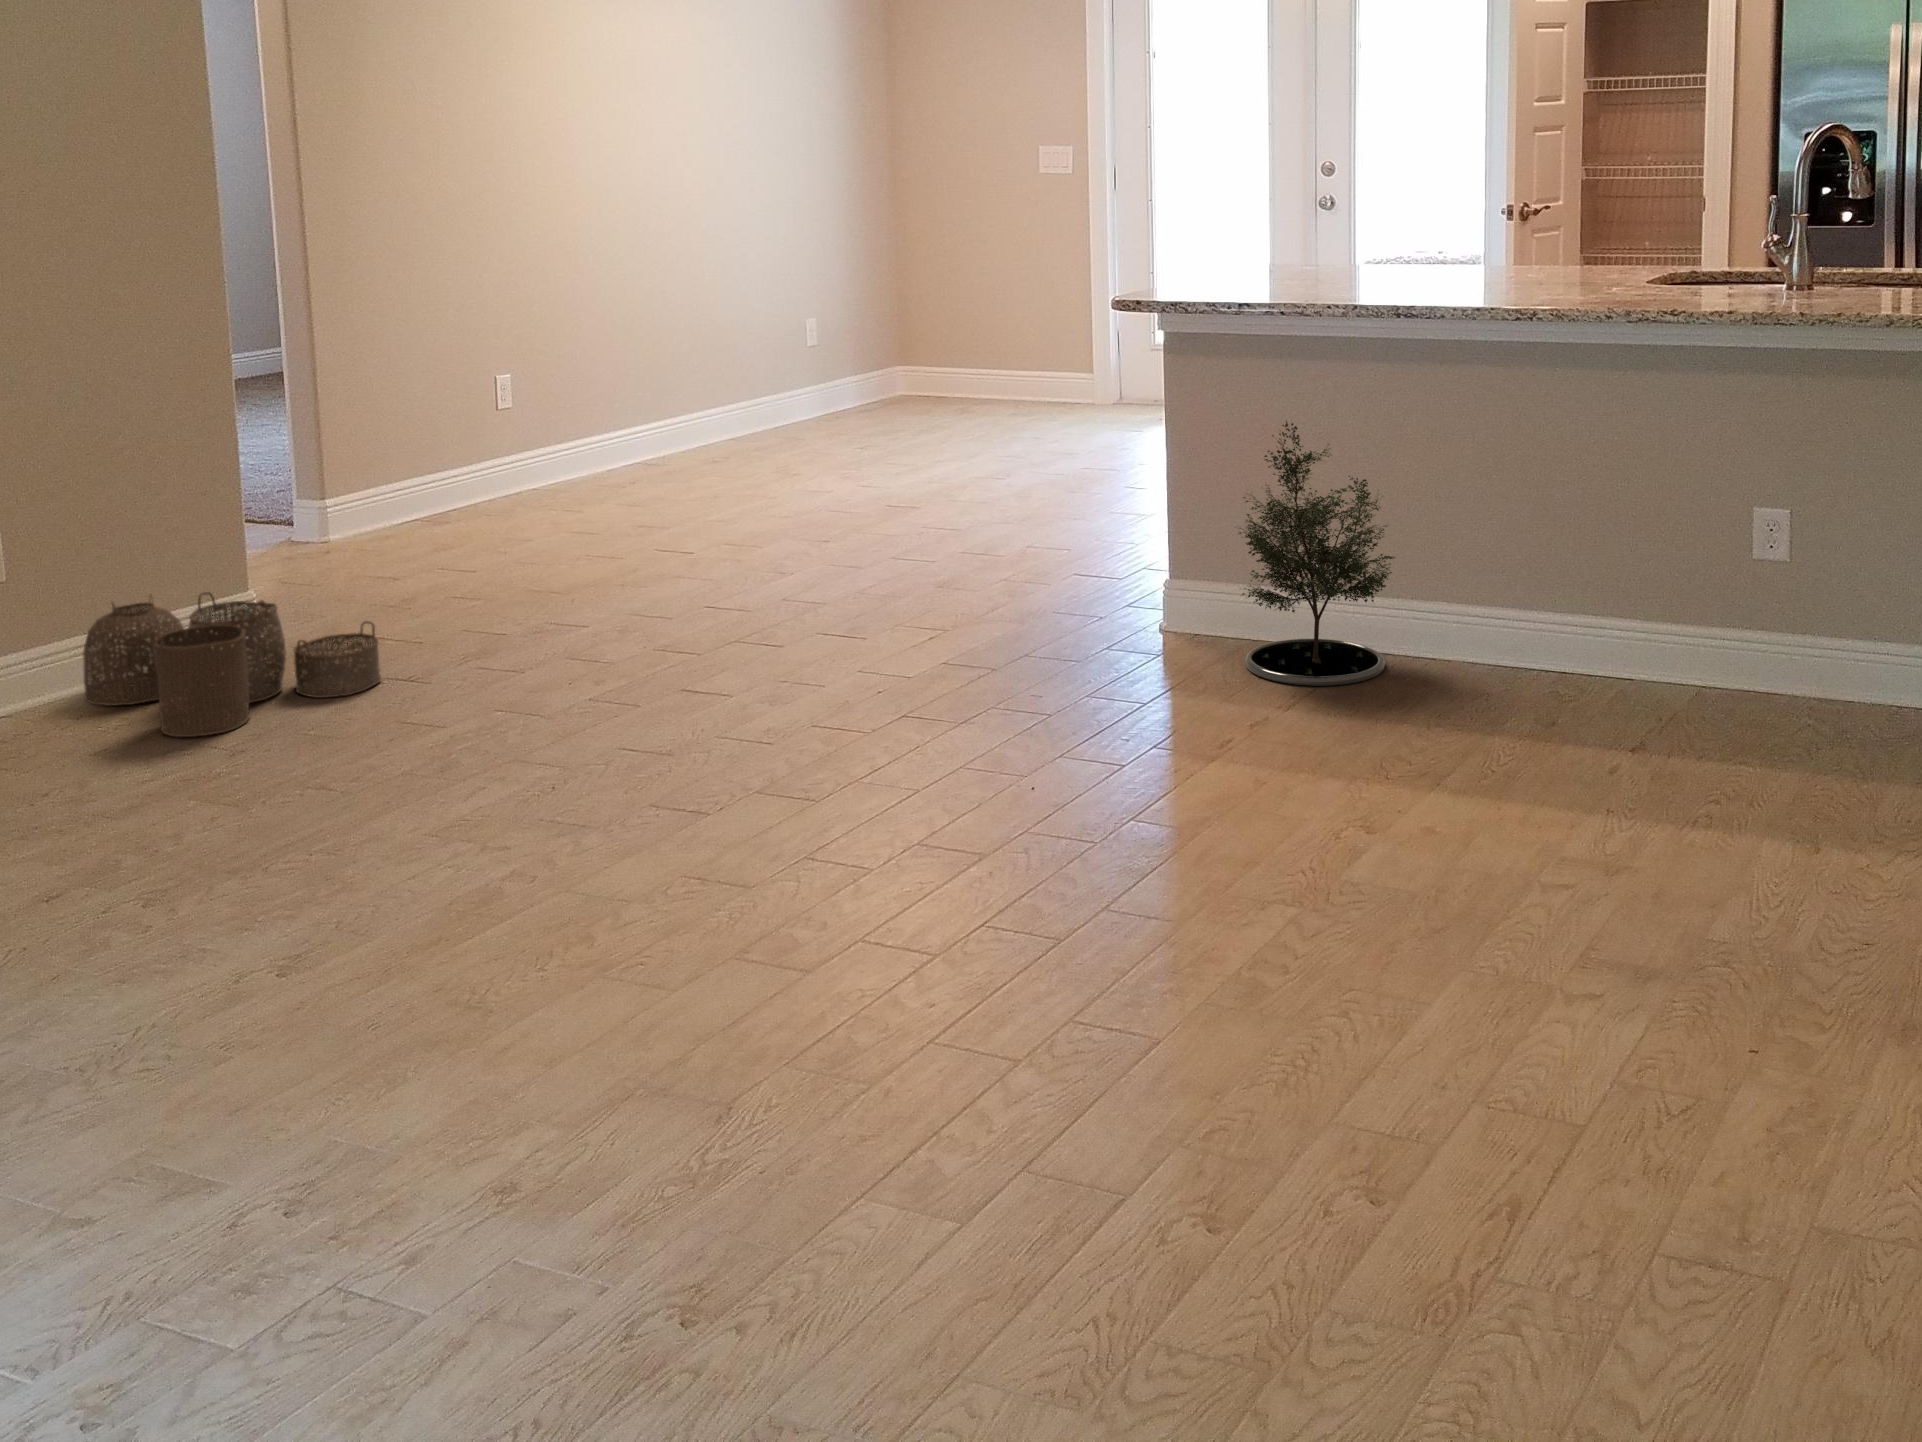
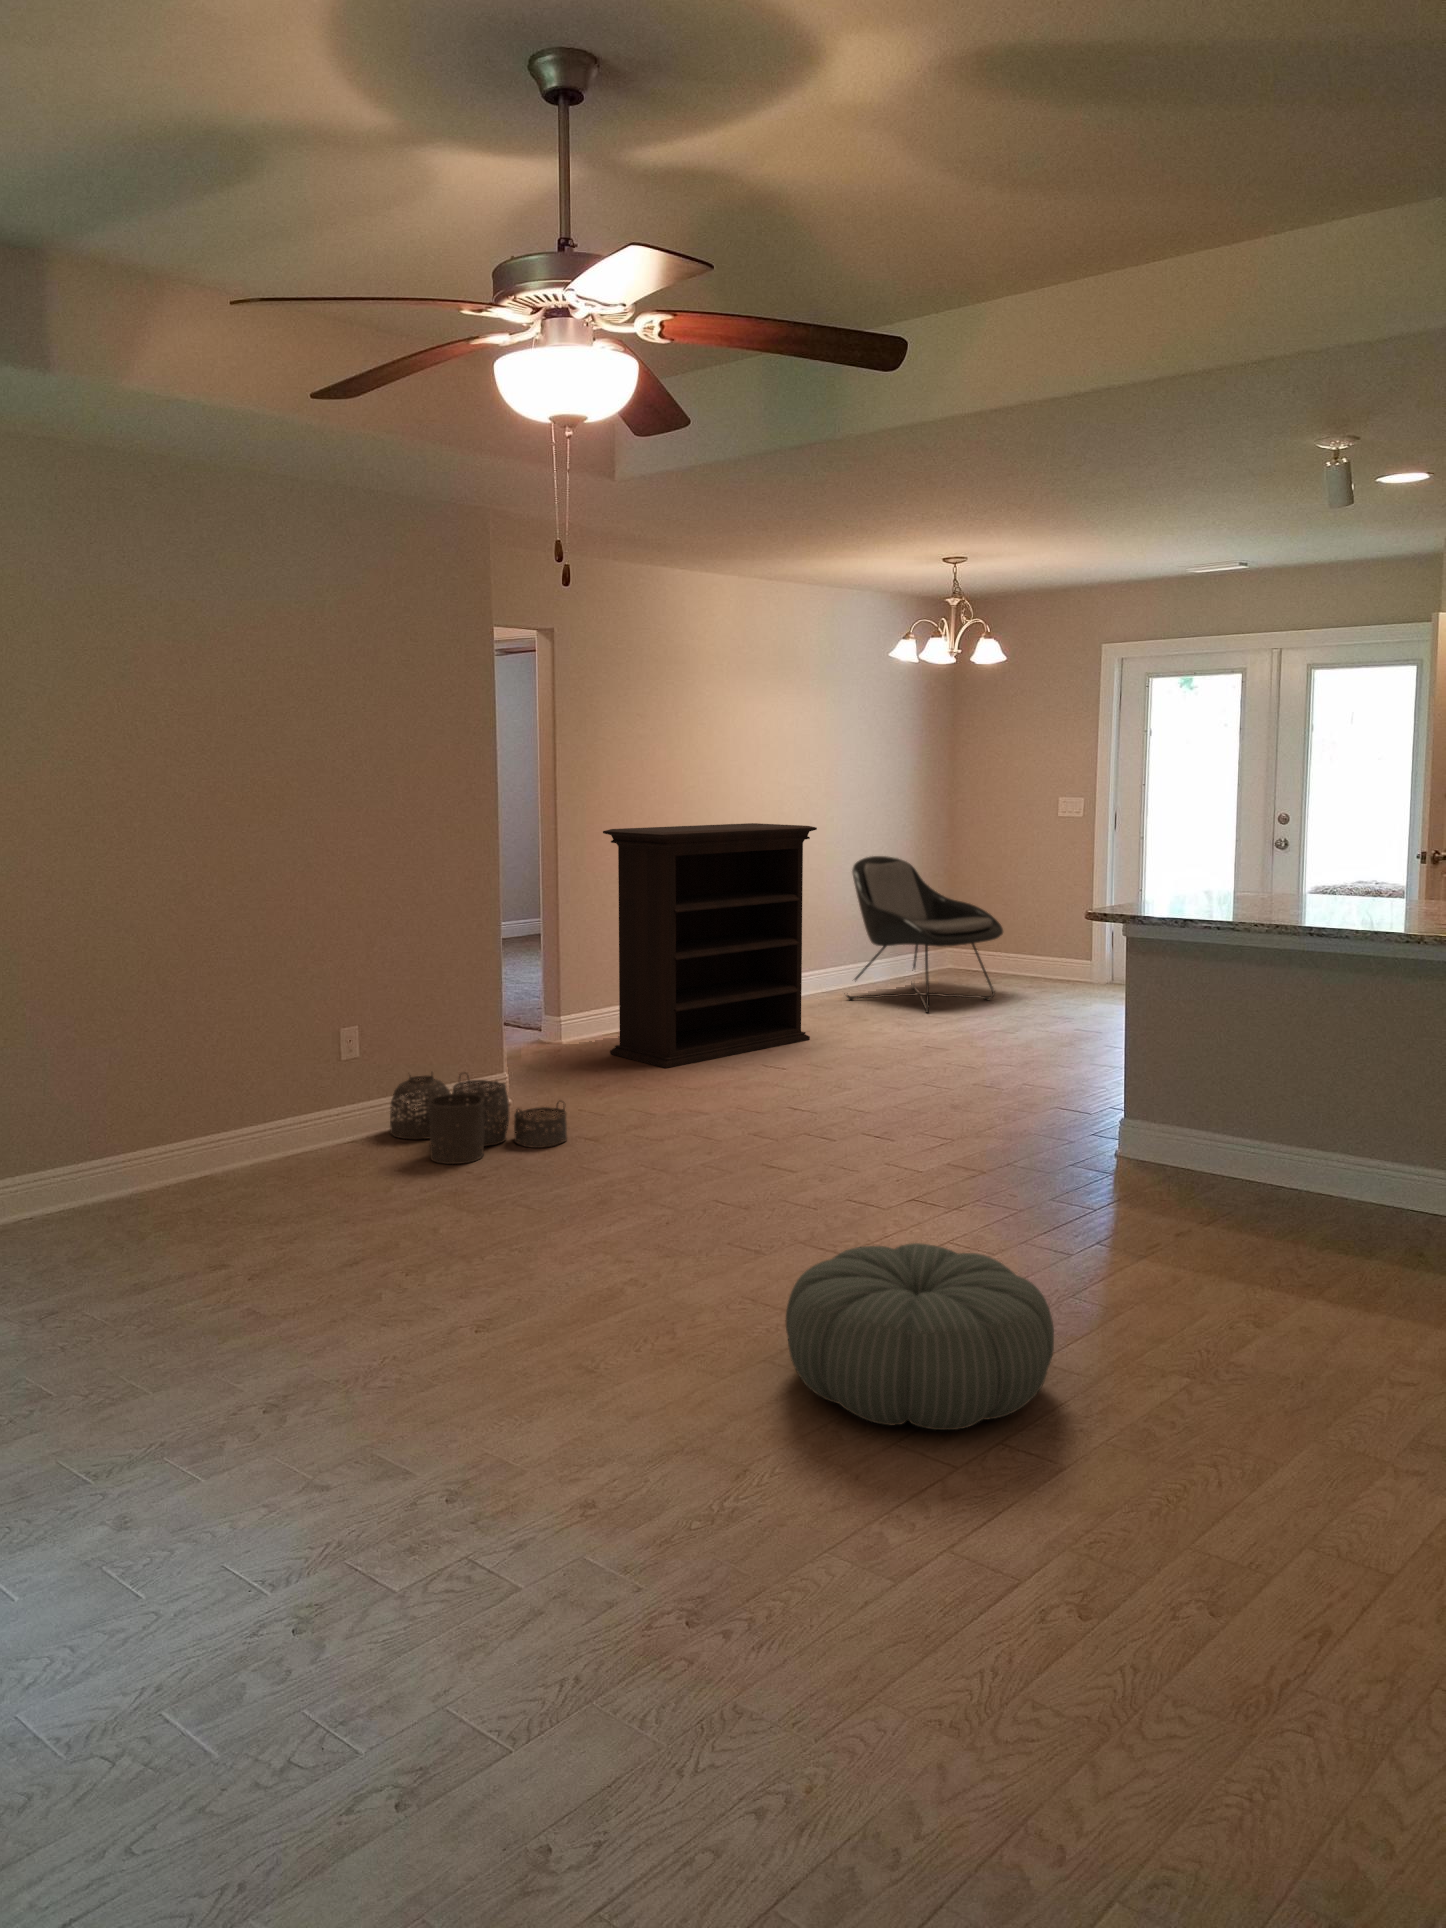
bookshelf: none [394,188,723,559] -> present [603,823,817,1068]
lounge chair: none [762,229,979,448] -> present [846,856,1003,1013]
potted tree: present [1239,421,1395,686] -> none [1159,1016,1286,1215]
pouf: none [779,771,1155,1034] -> present [786,1243,1054,1430]

